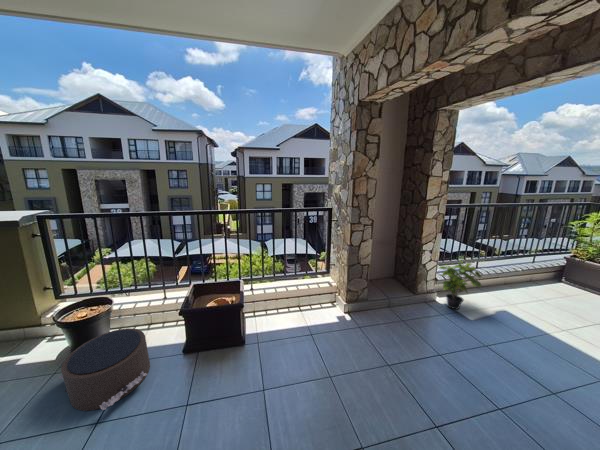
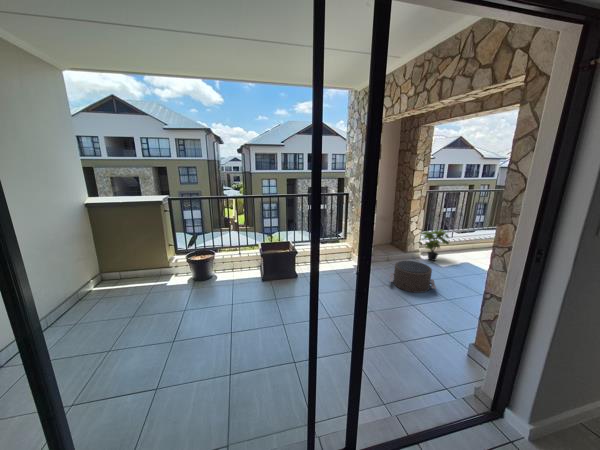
pouf: present [59,328,150,411] -> present [390,261,436,293]

